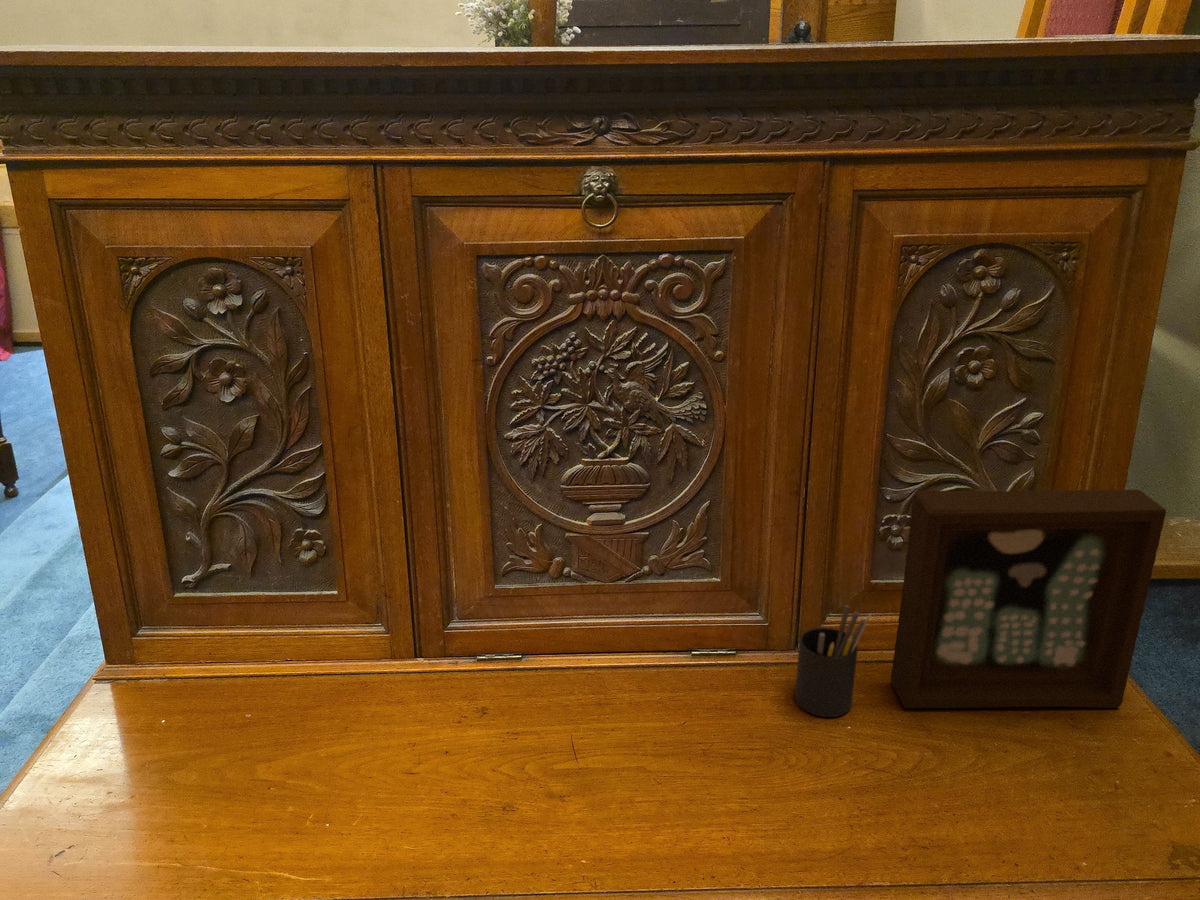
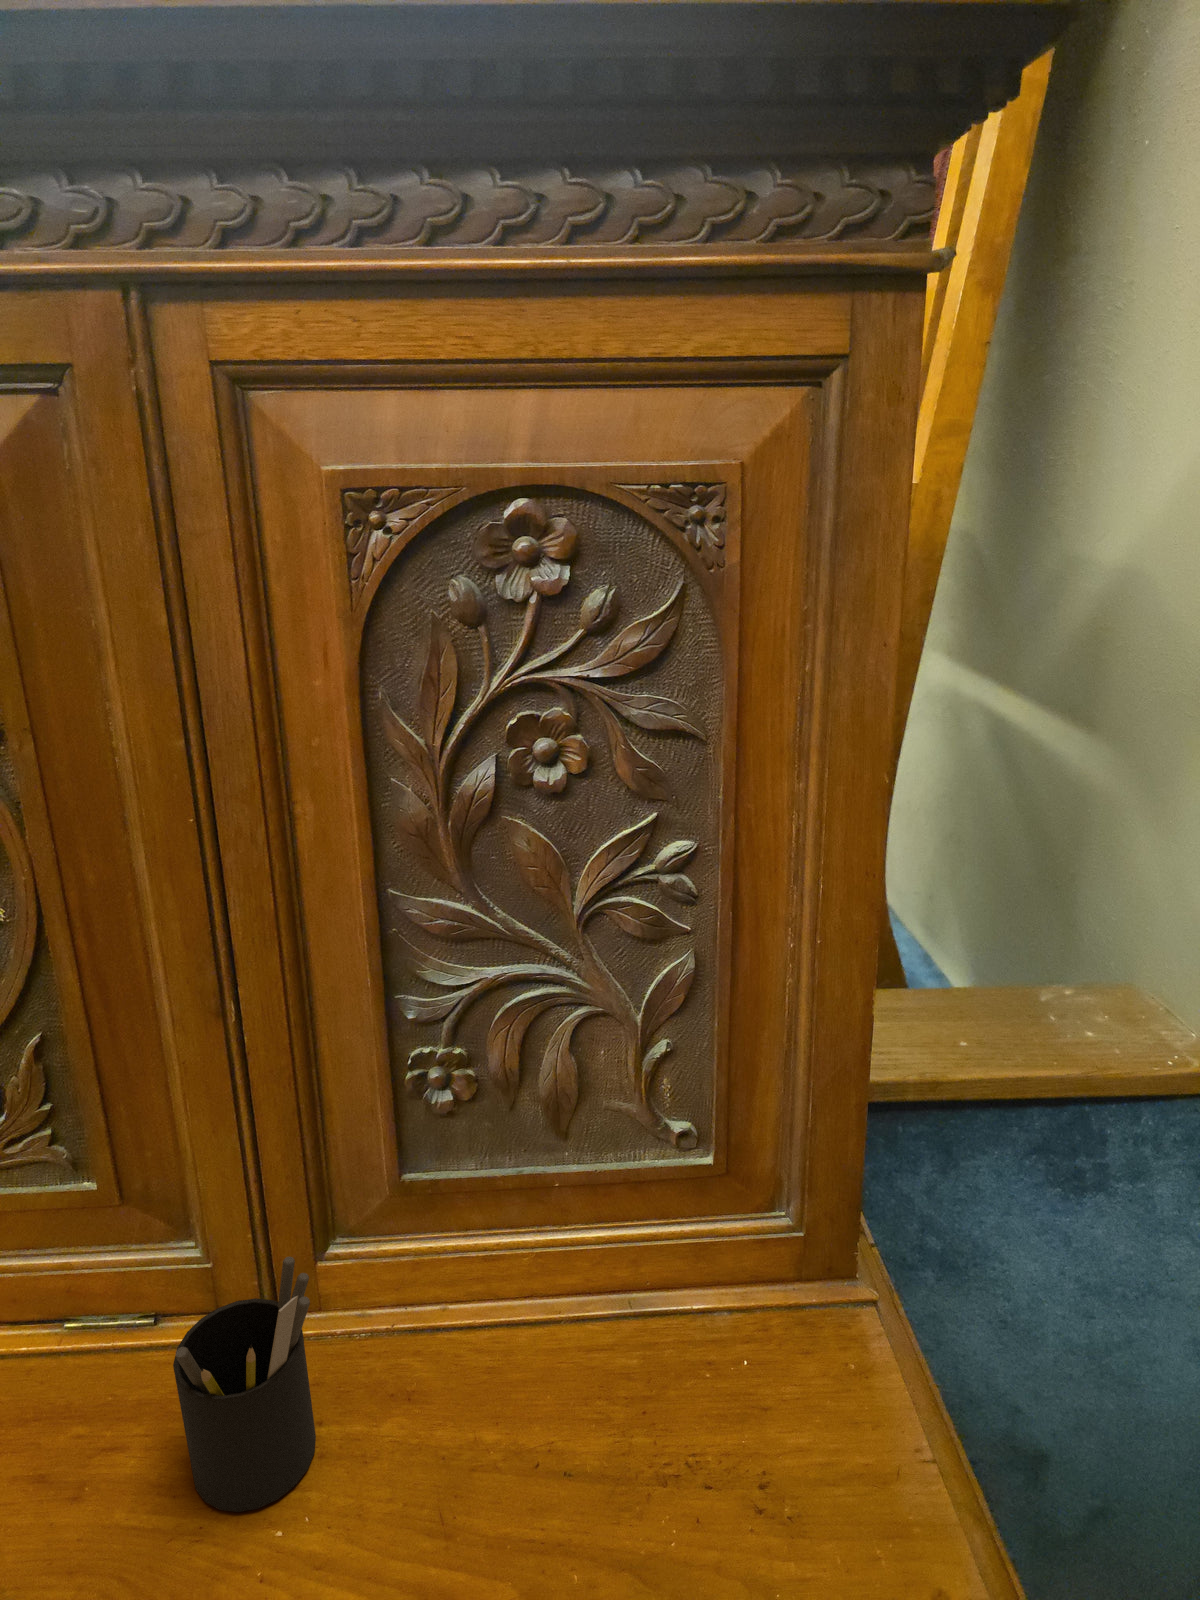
picture frame: present [891,490,1166,708] -> none [378,1004,907,1475]

